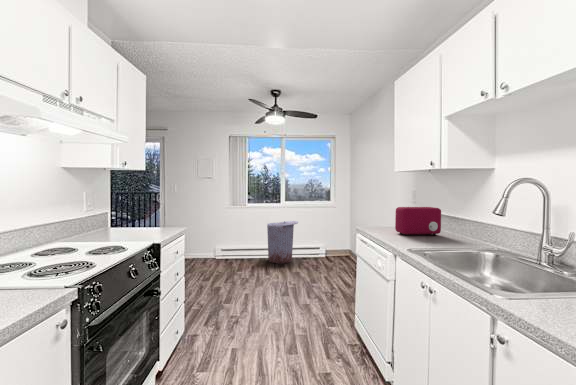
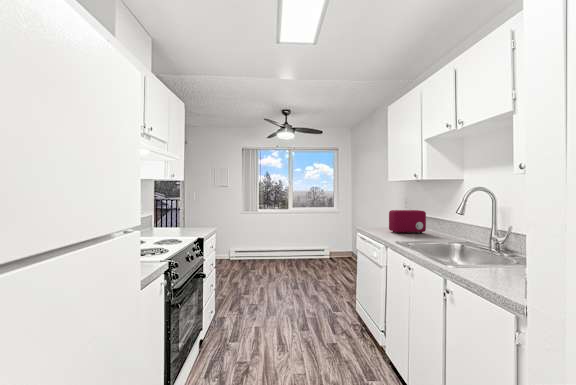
trash can: present [267,221,298,264] -> none [277,225,305,264]

